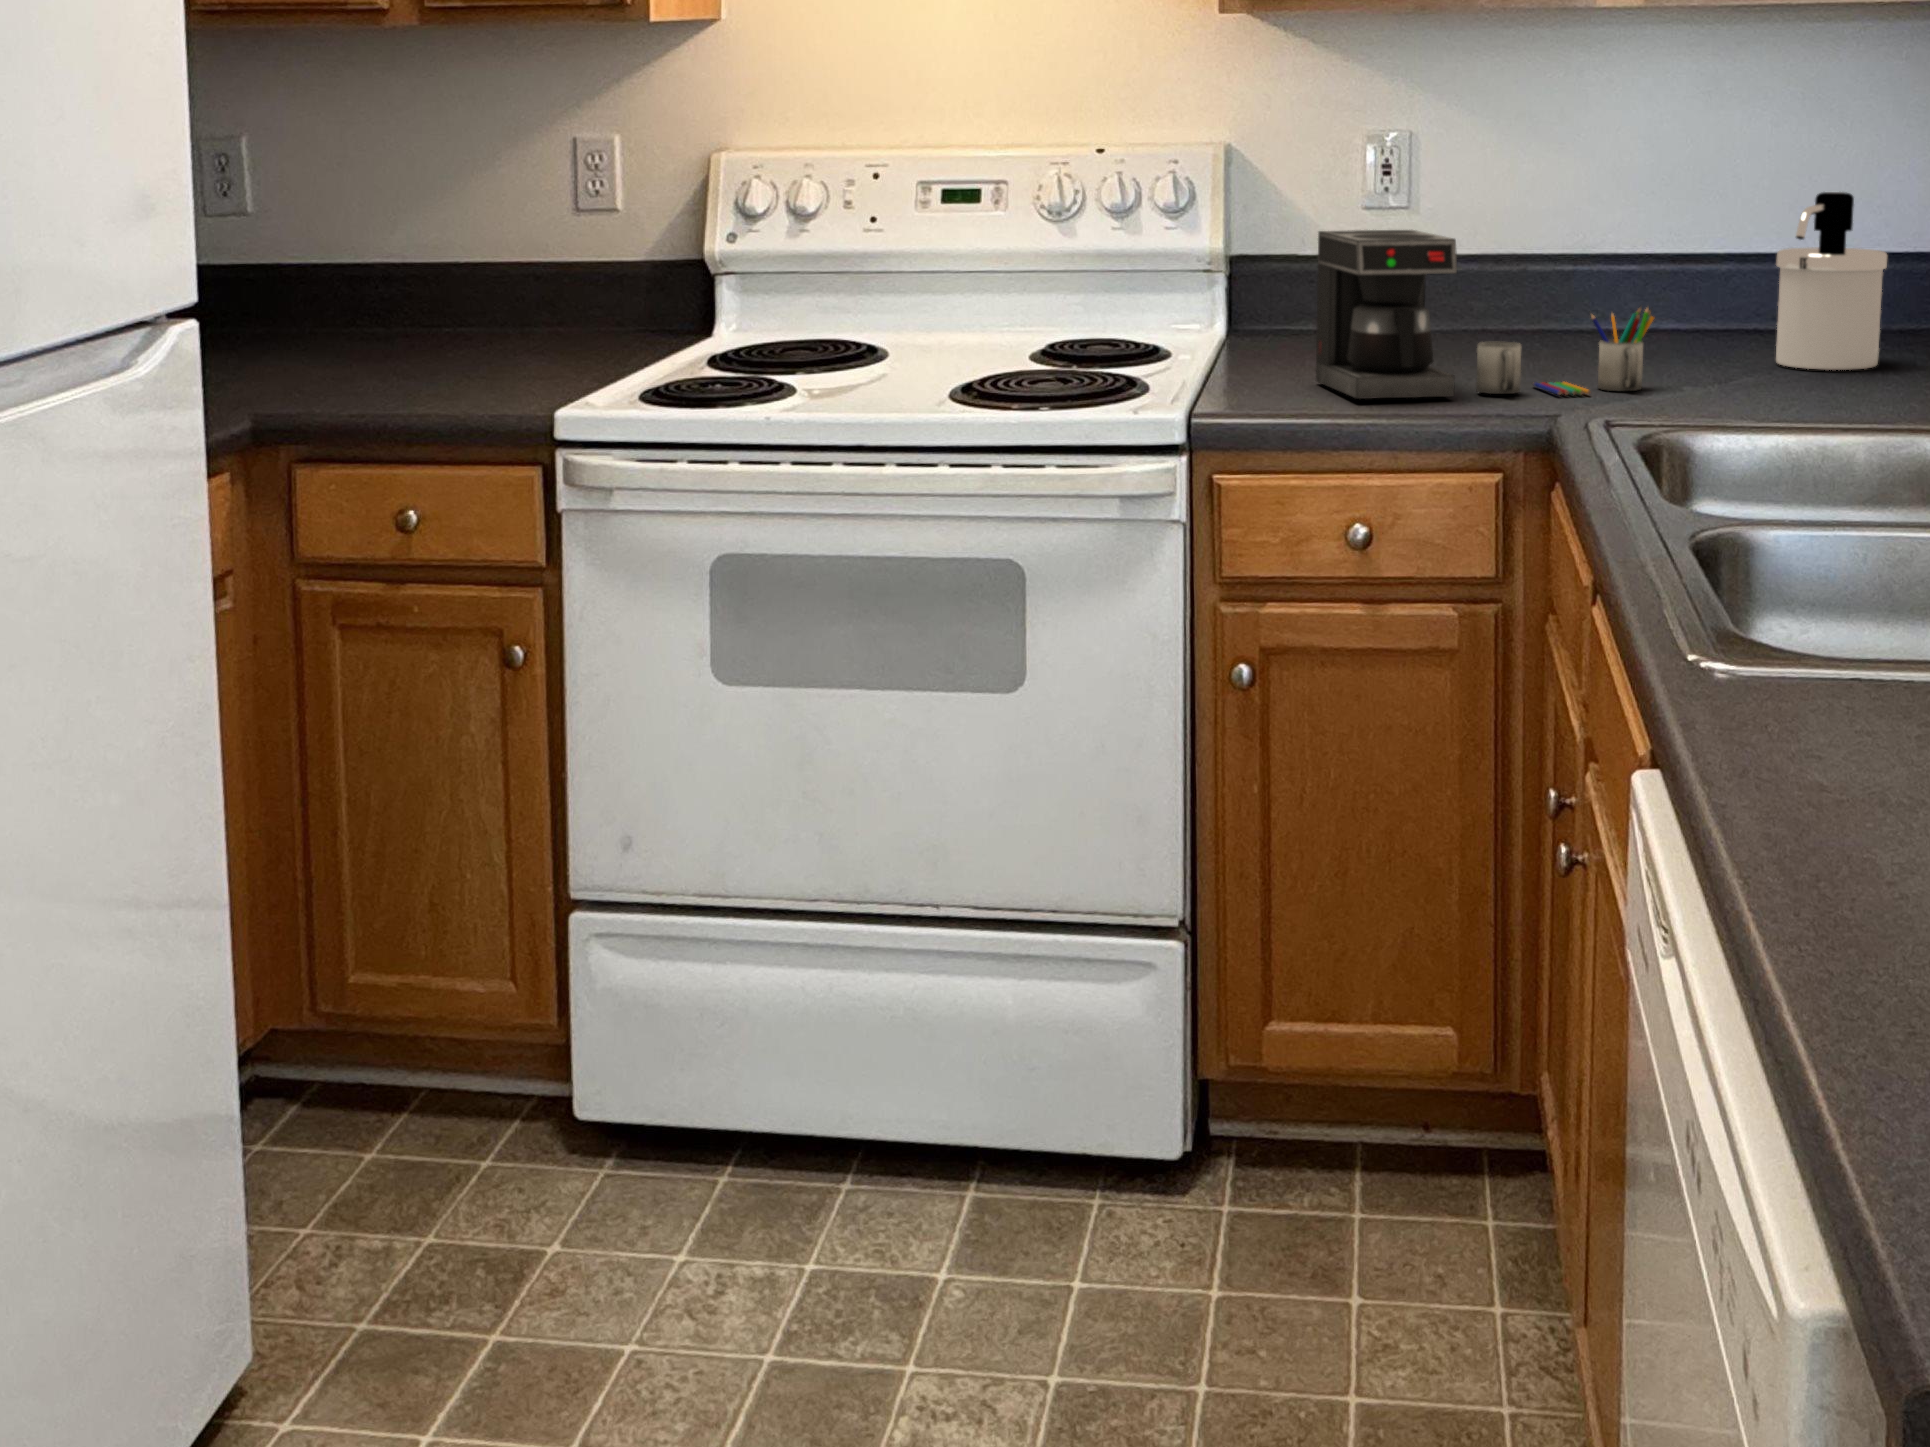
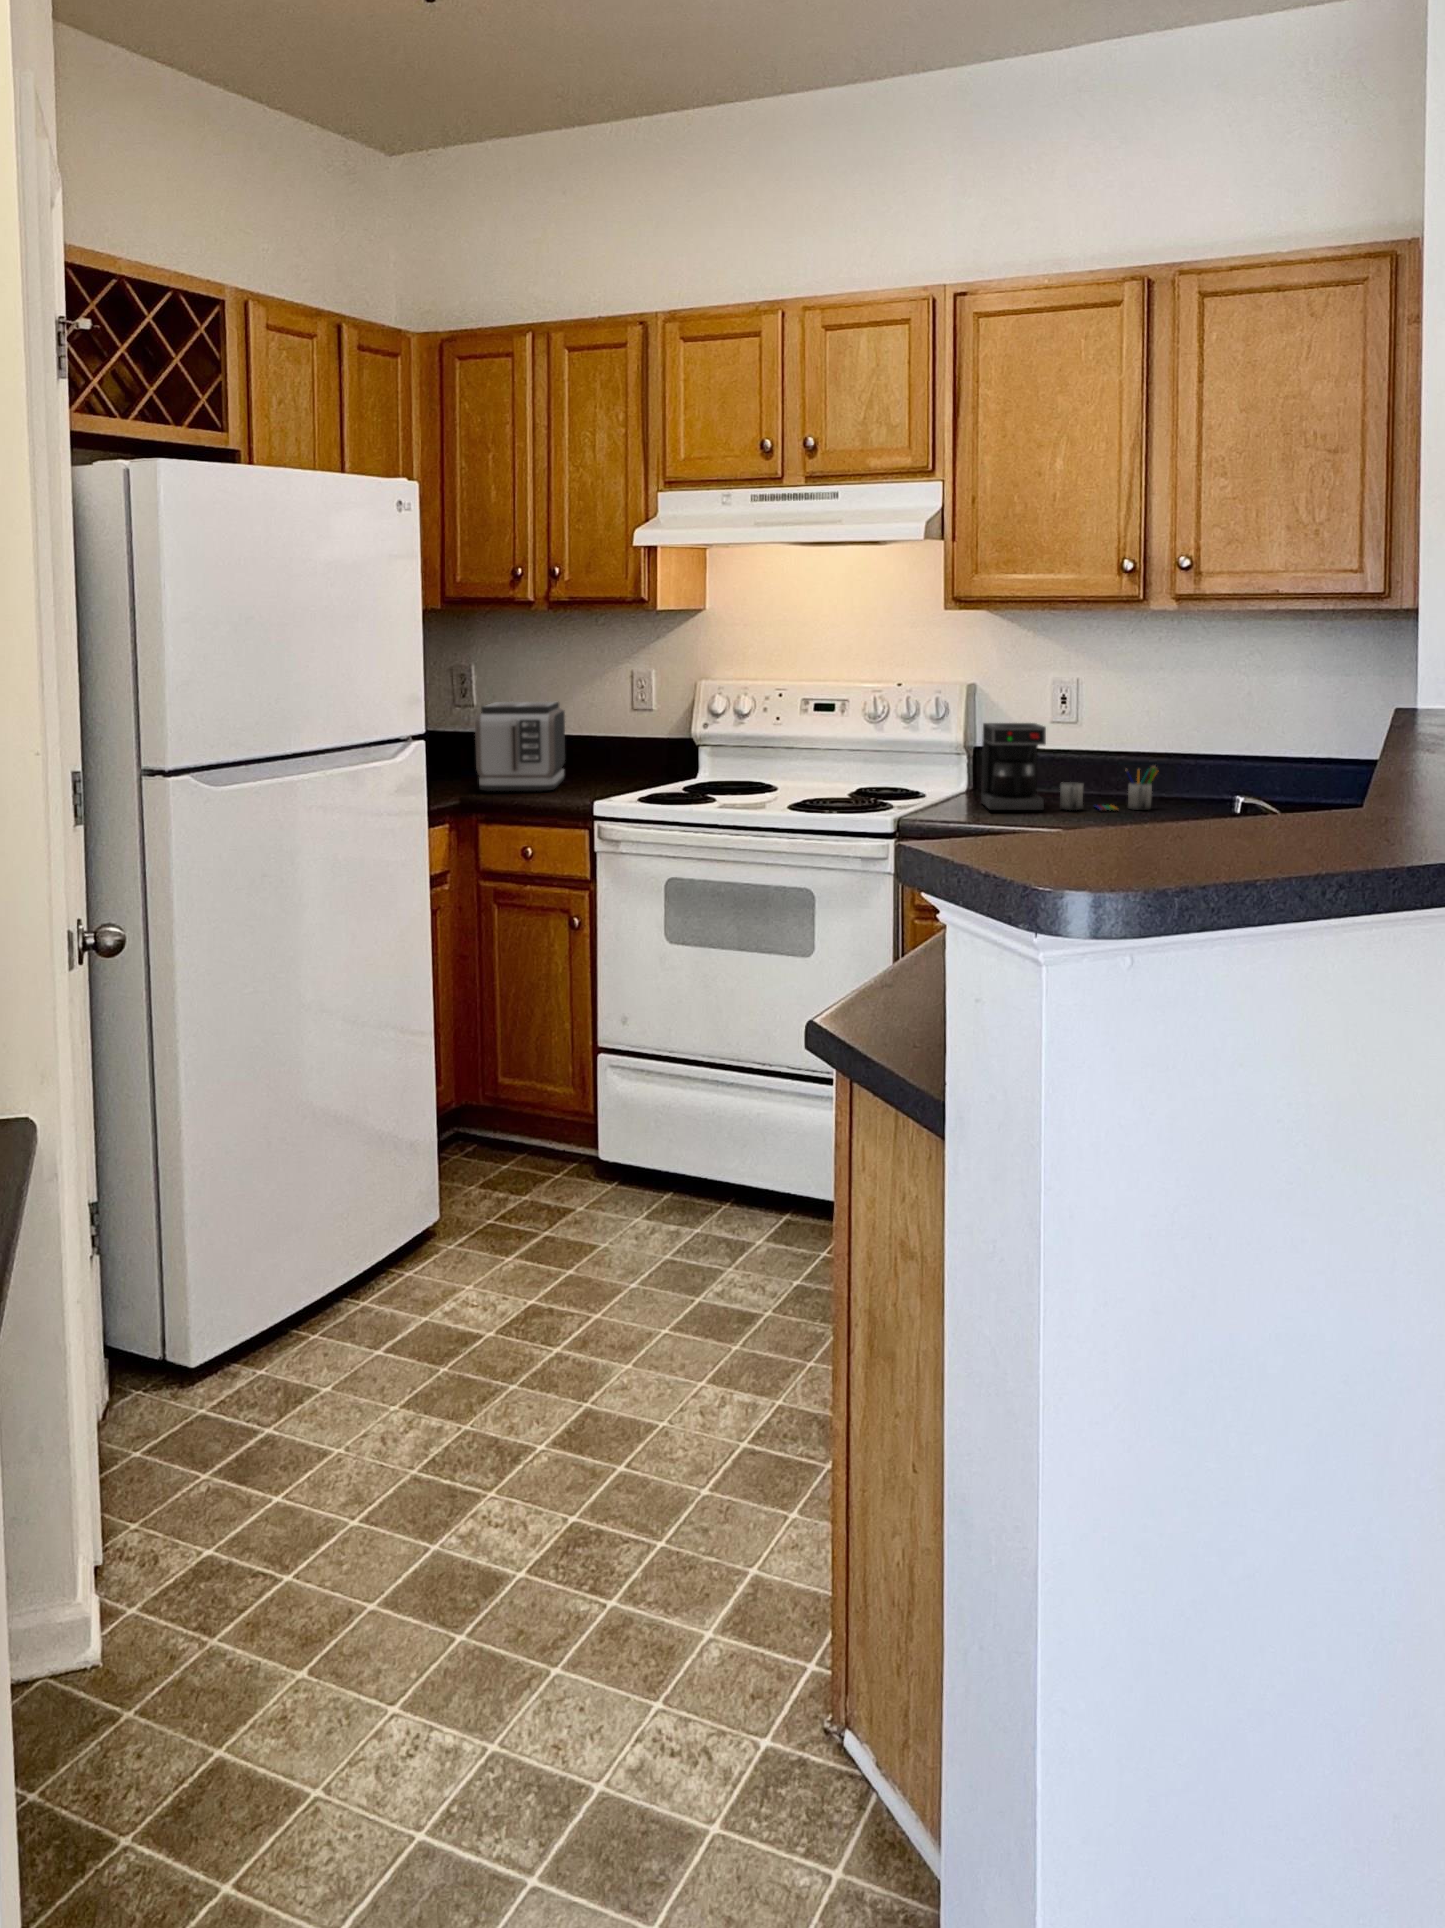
soap dispenser: present [1776,192,1887,370] -> none [1241,706,1303,802]
toaster: none [290,194,453,374] -> present [475,702,565,791]

